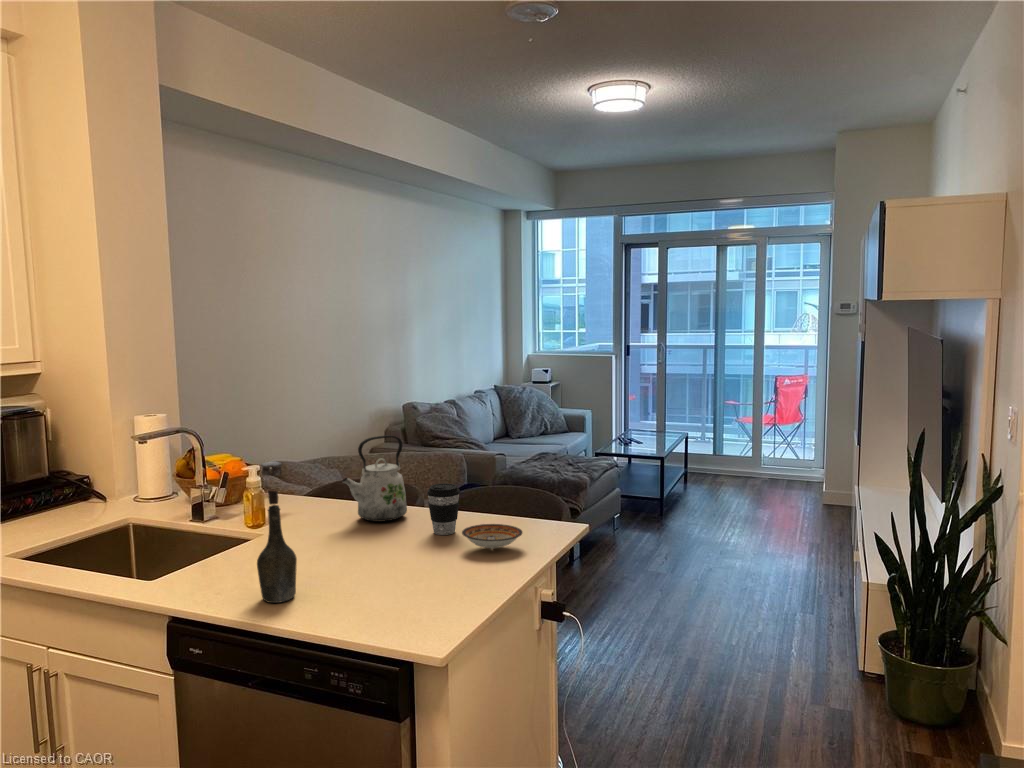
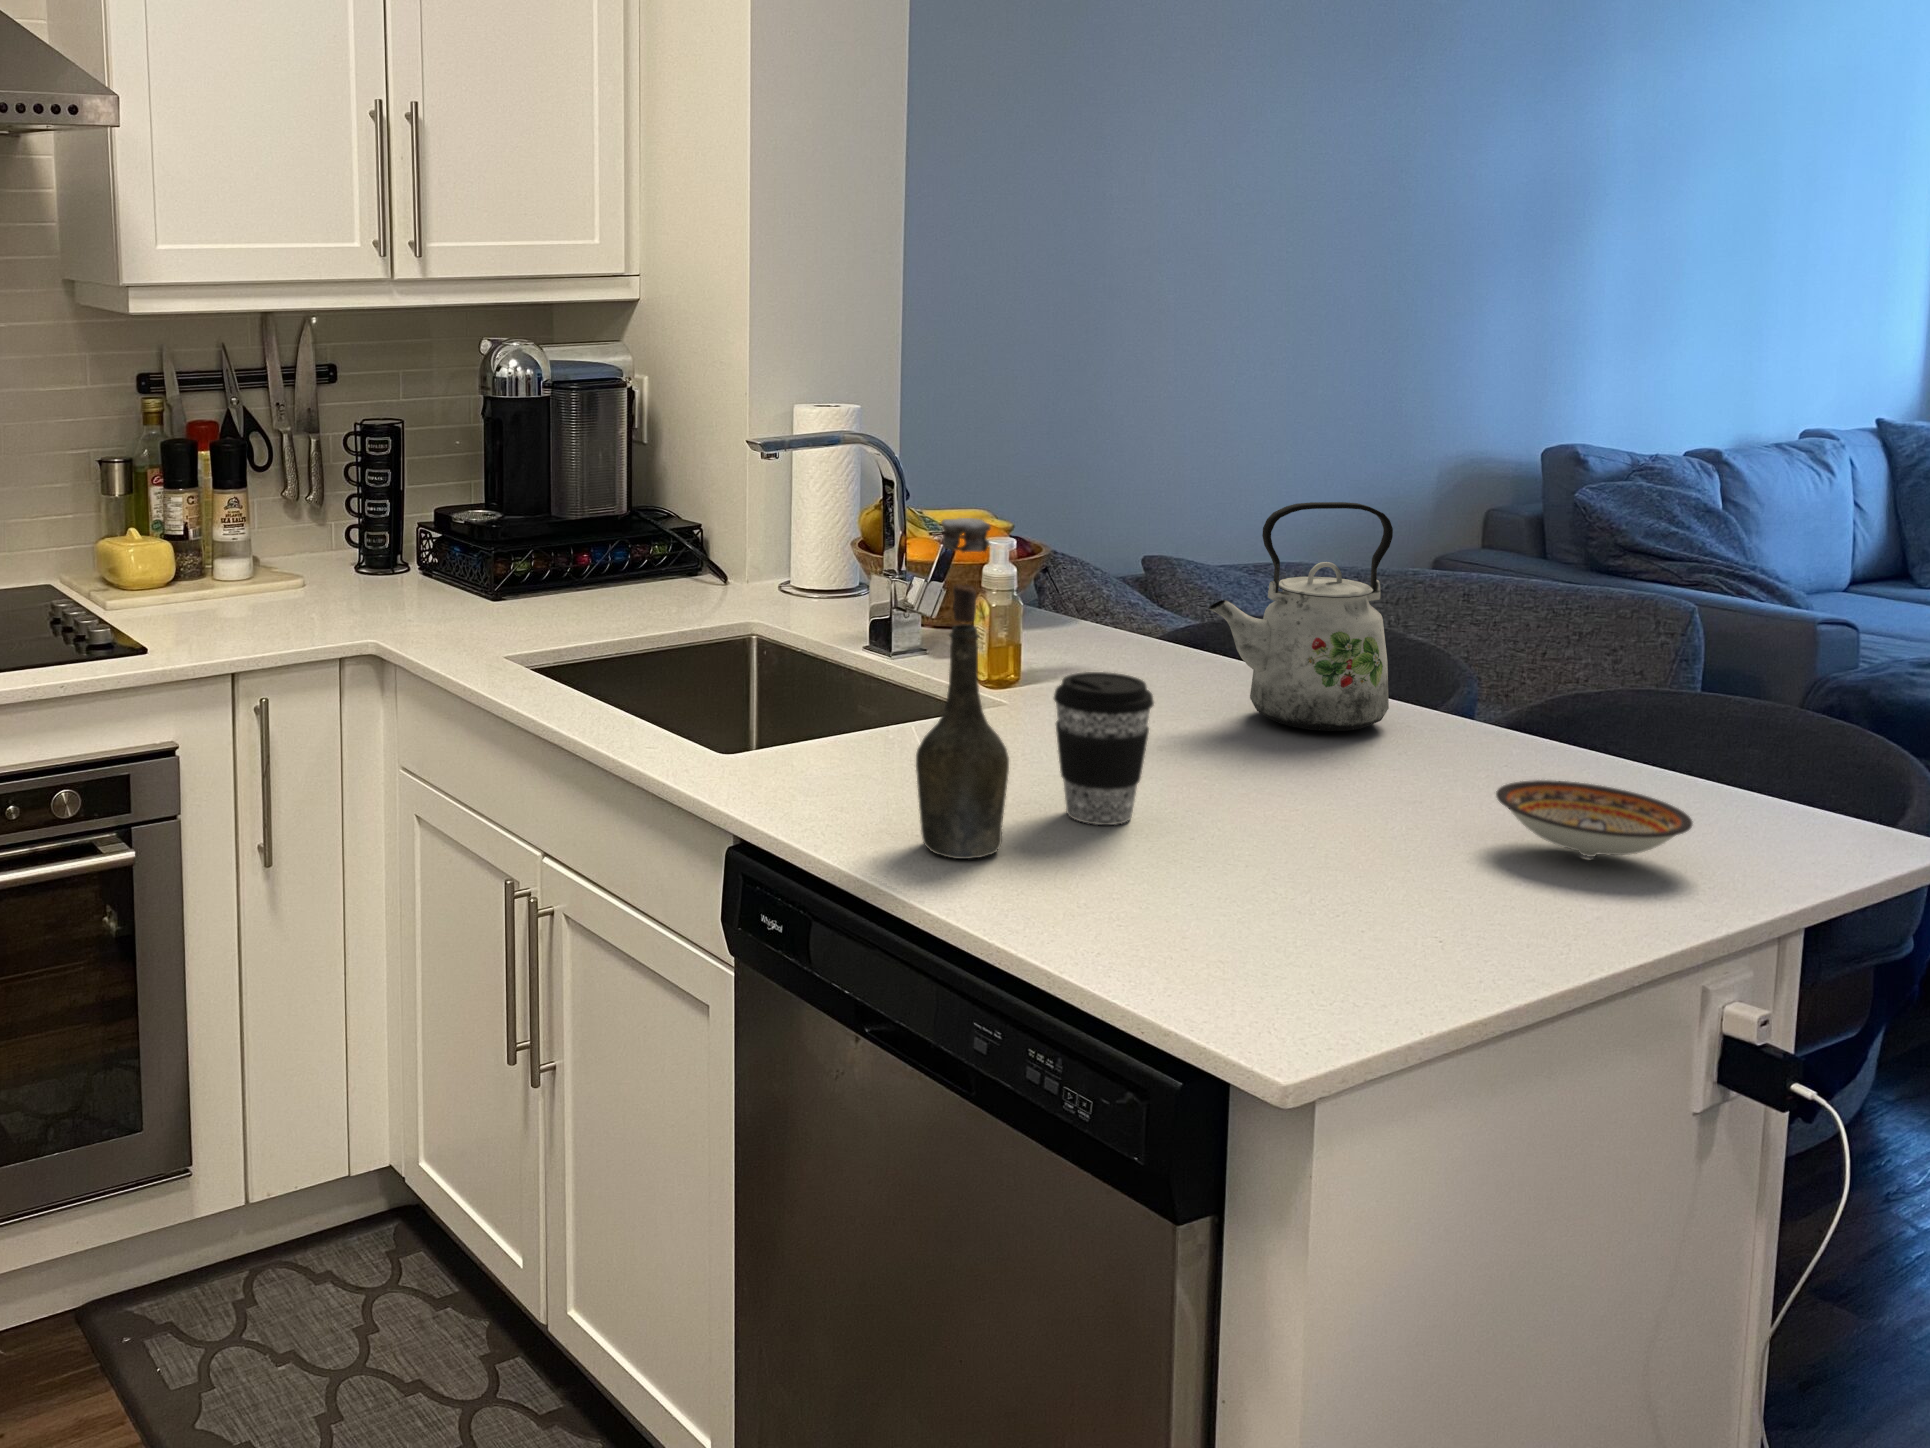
coffee cup: present [427,483,460,535] -> present [1054,672,1154,825]

